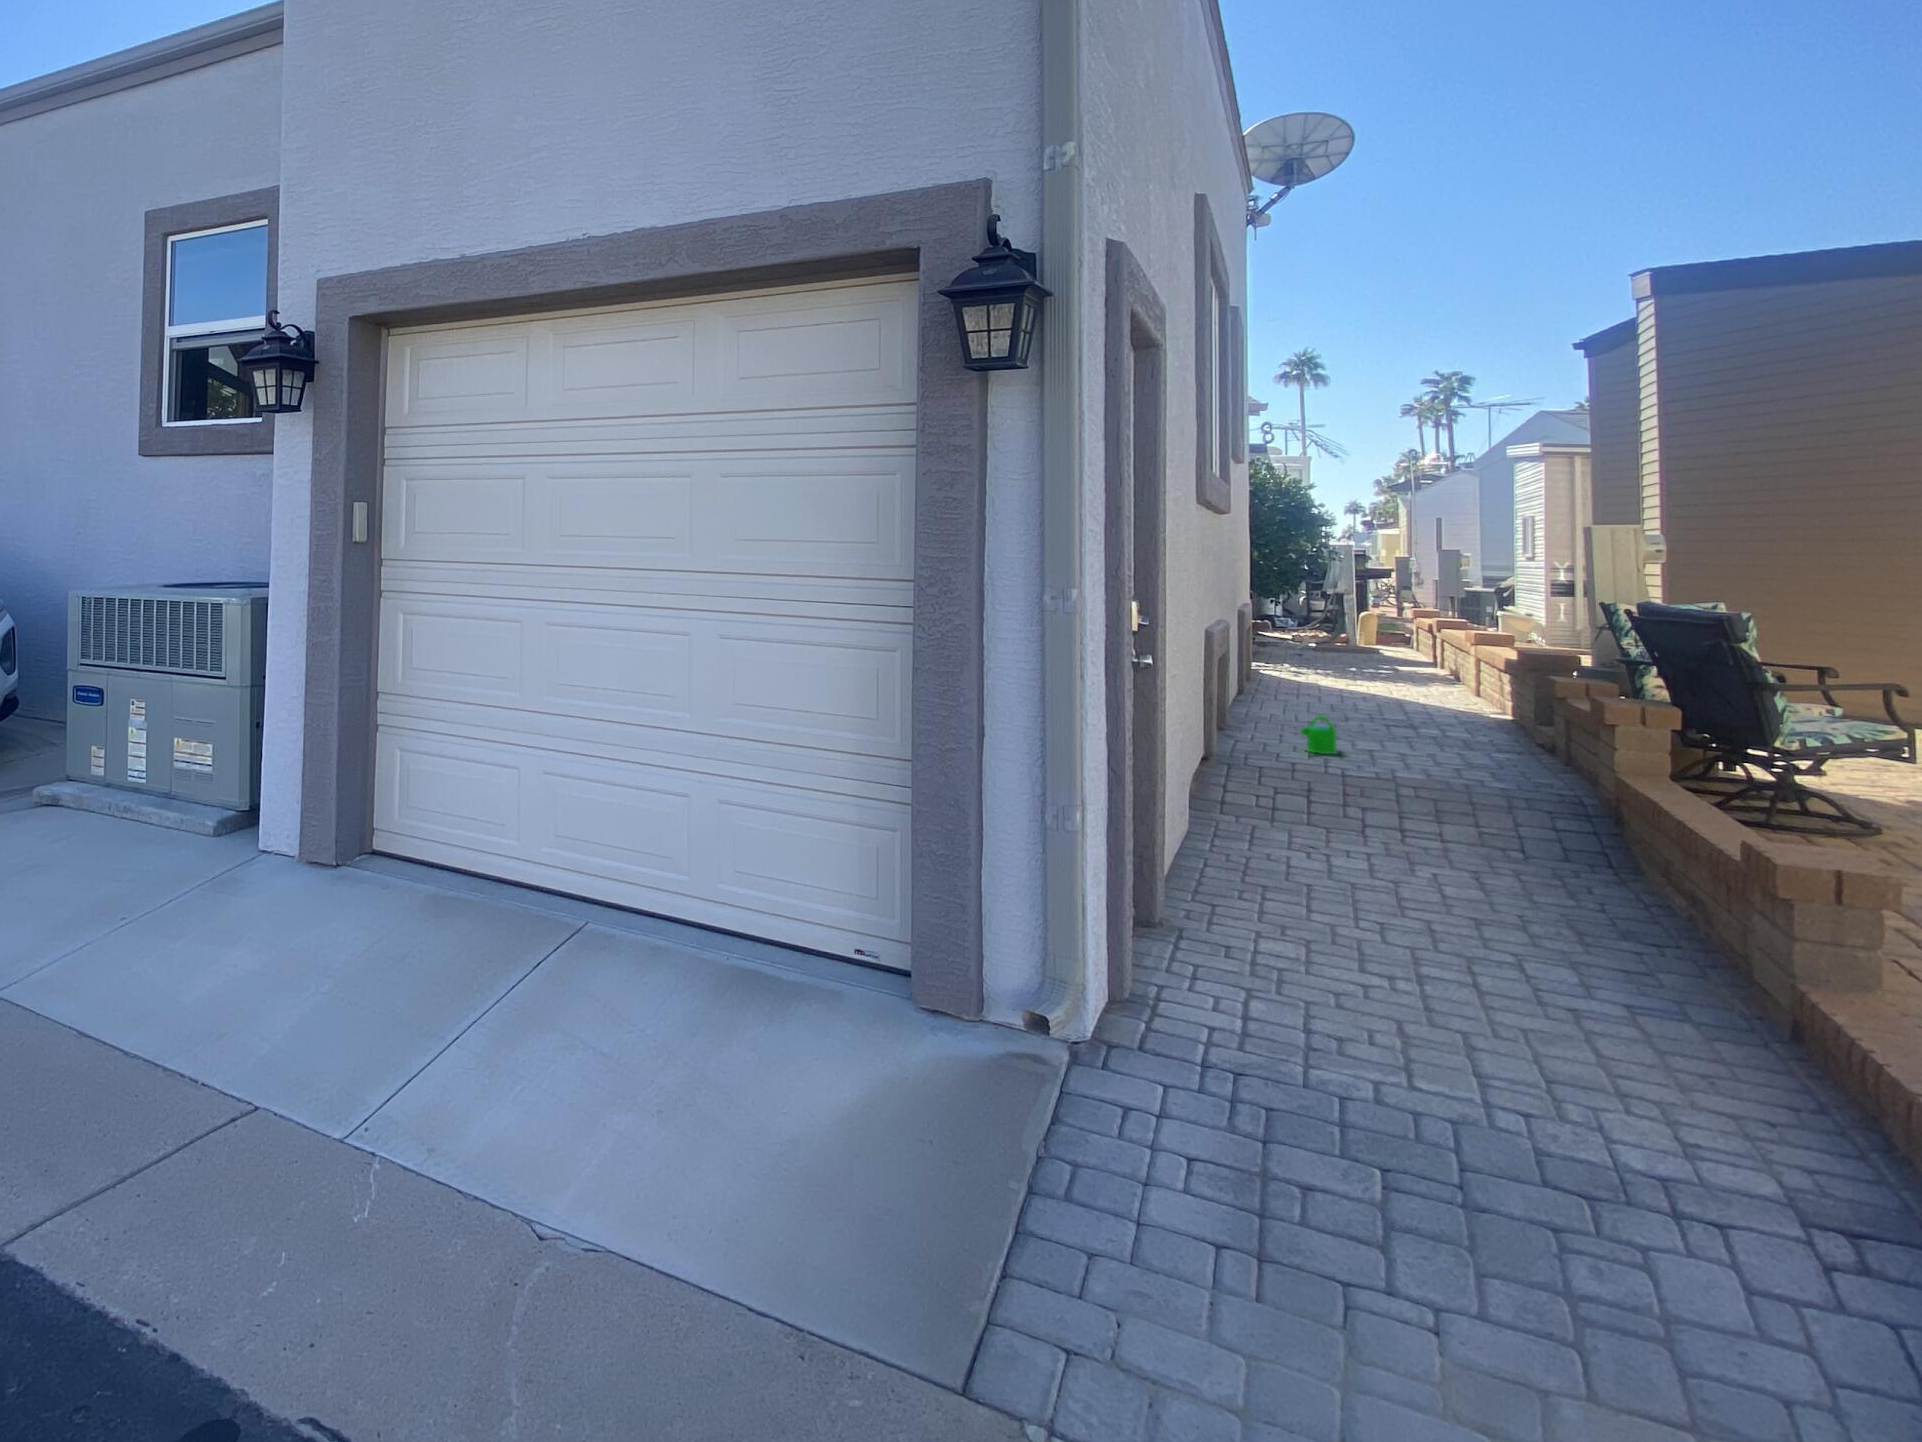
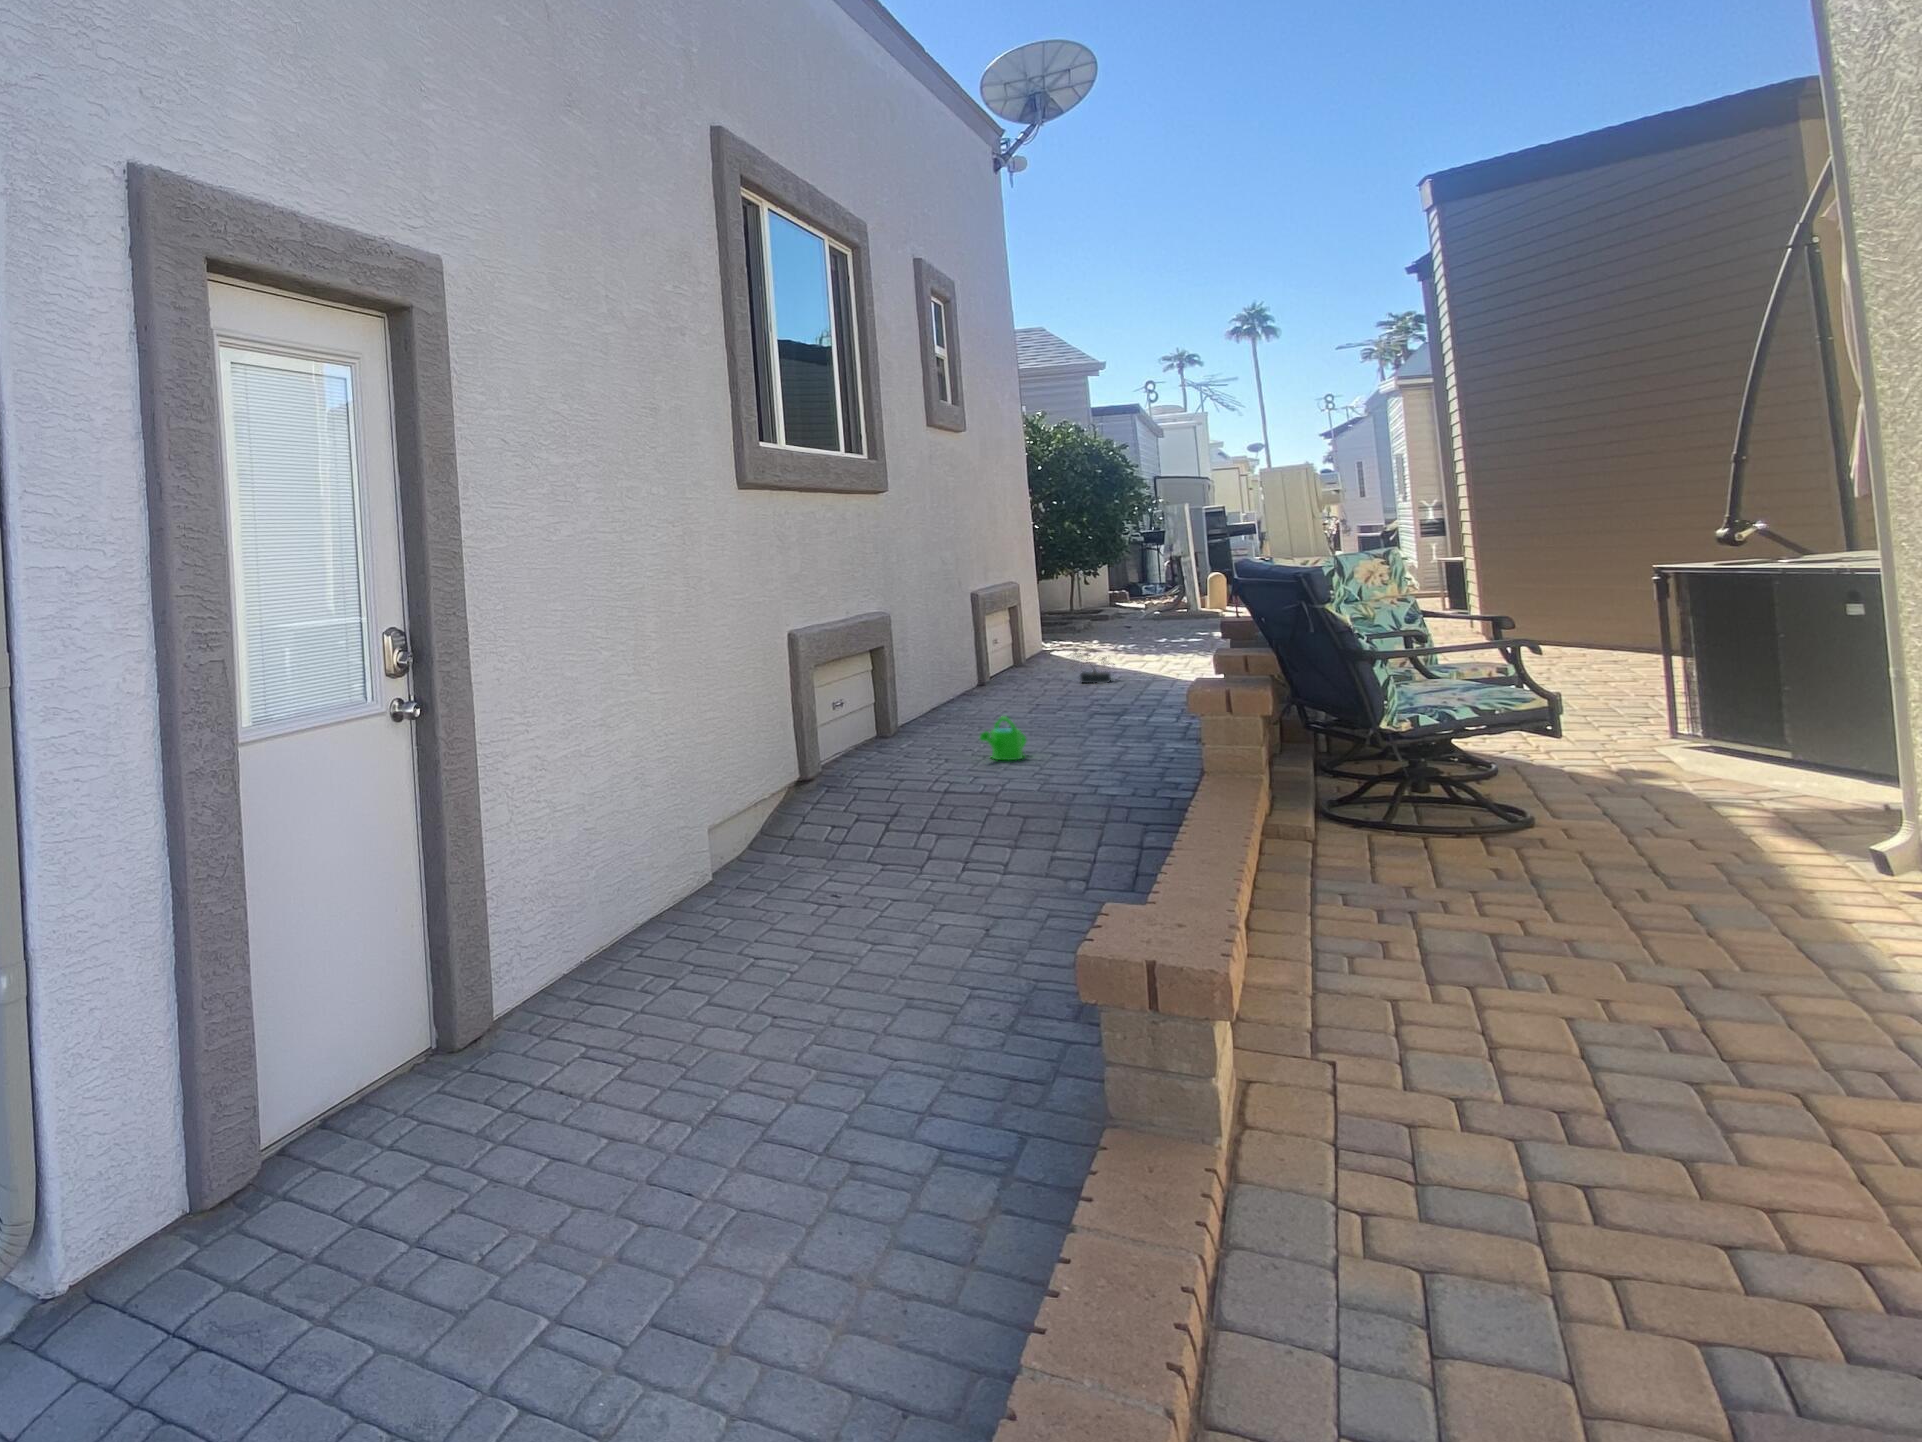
decorative plant: none [1288,663,1335,698] -> present [1072,650,1115,683]

